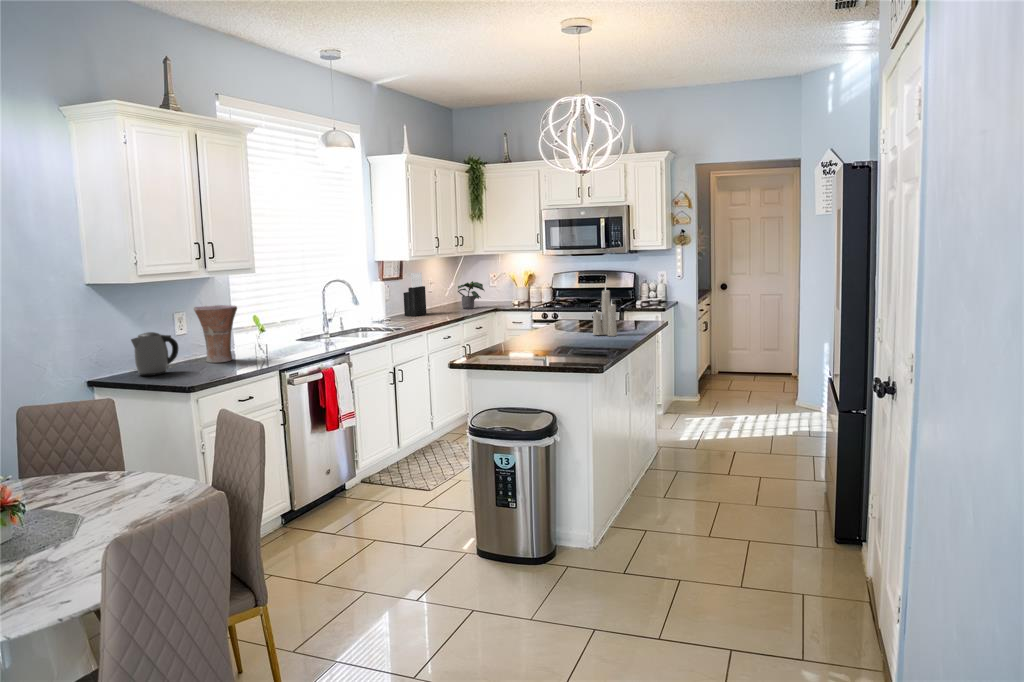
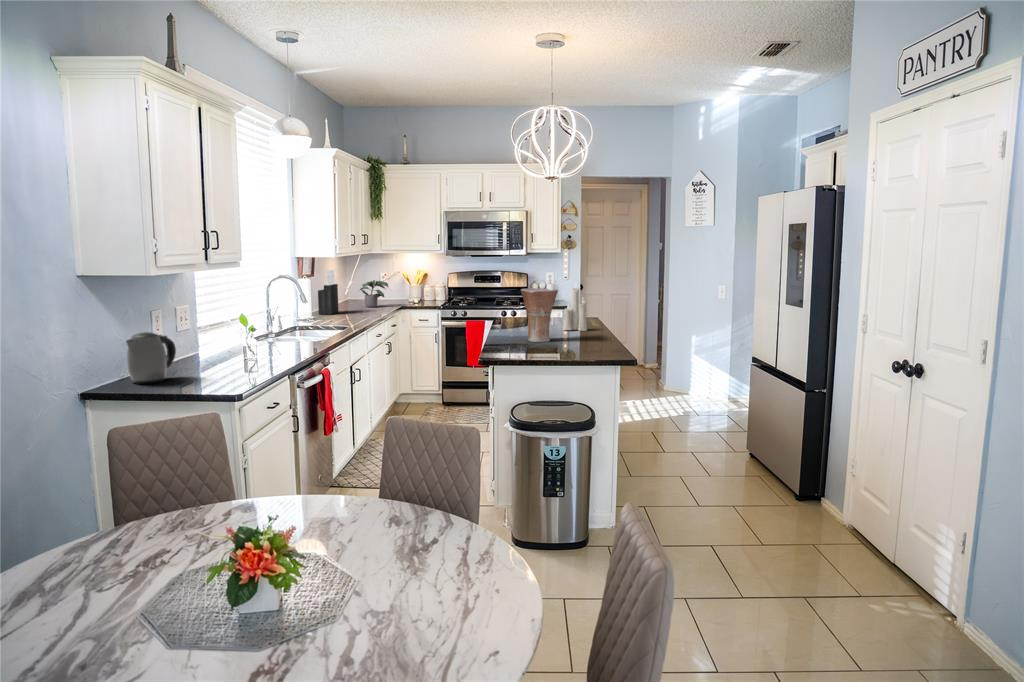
vase: present [194,305,237,363] -> present [521,288,558,342]

